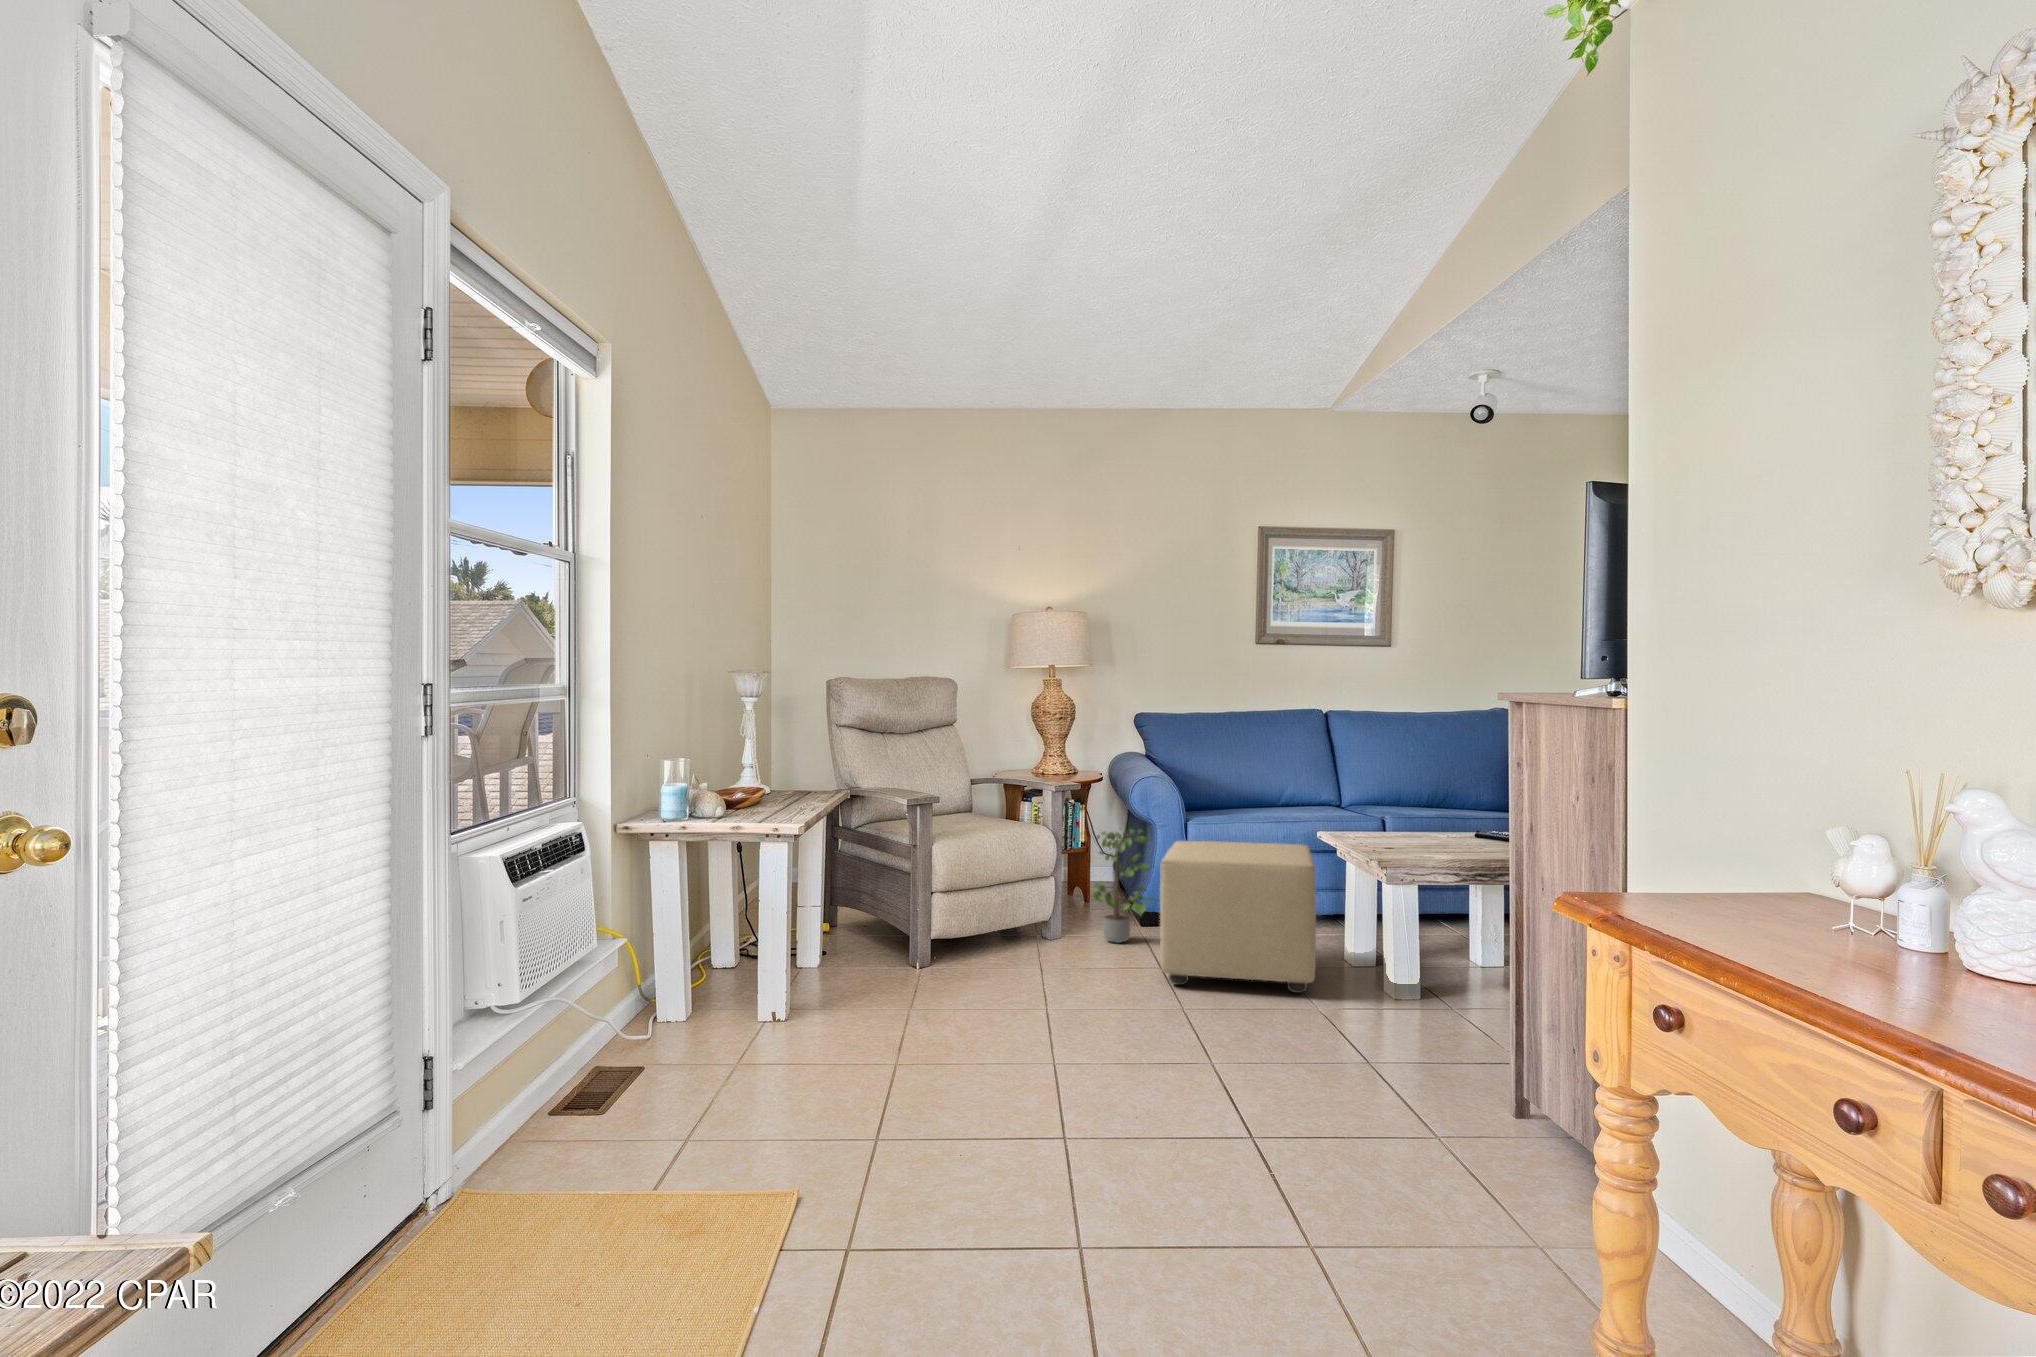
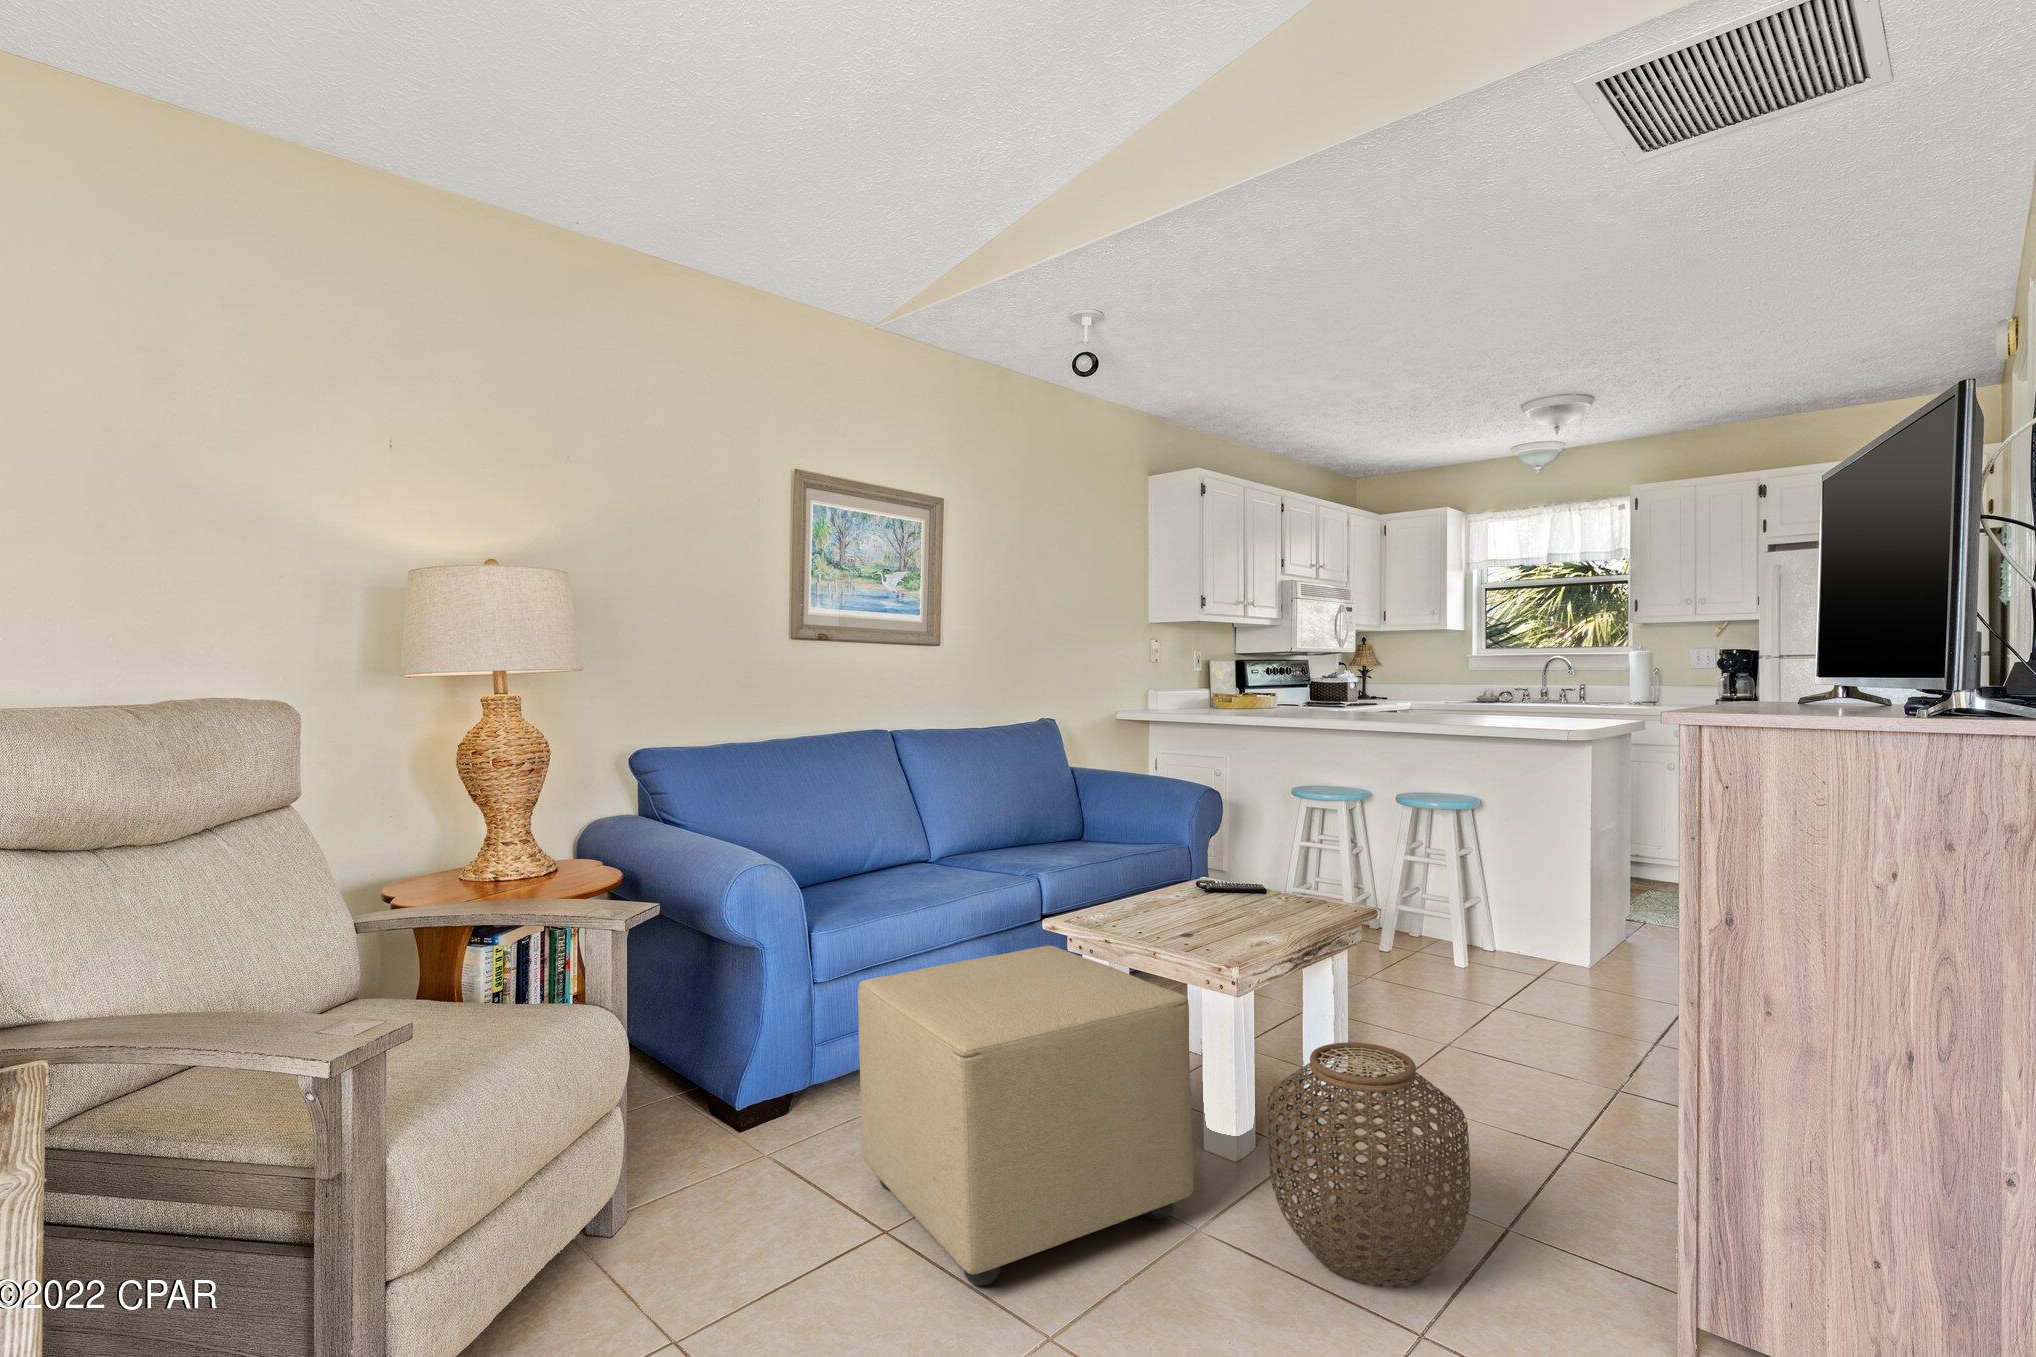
potted plant: present [1093,829,1157,943] -> none [684,961,815,1197]
woven basket: none [1324,904,1447,1039] -> present [1267,1042,1471,1286]

